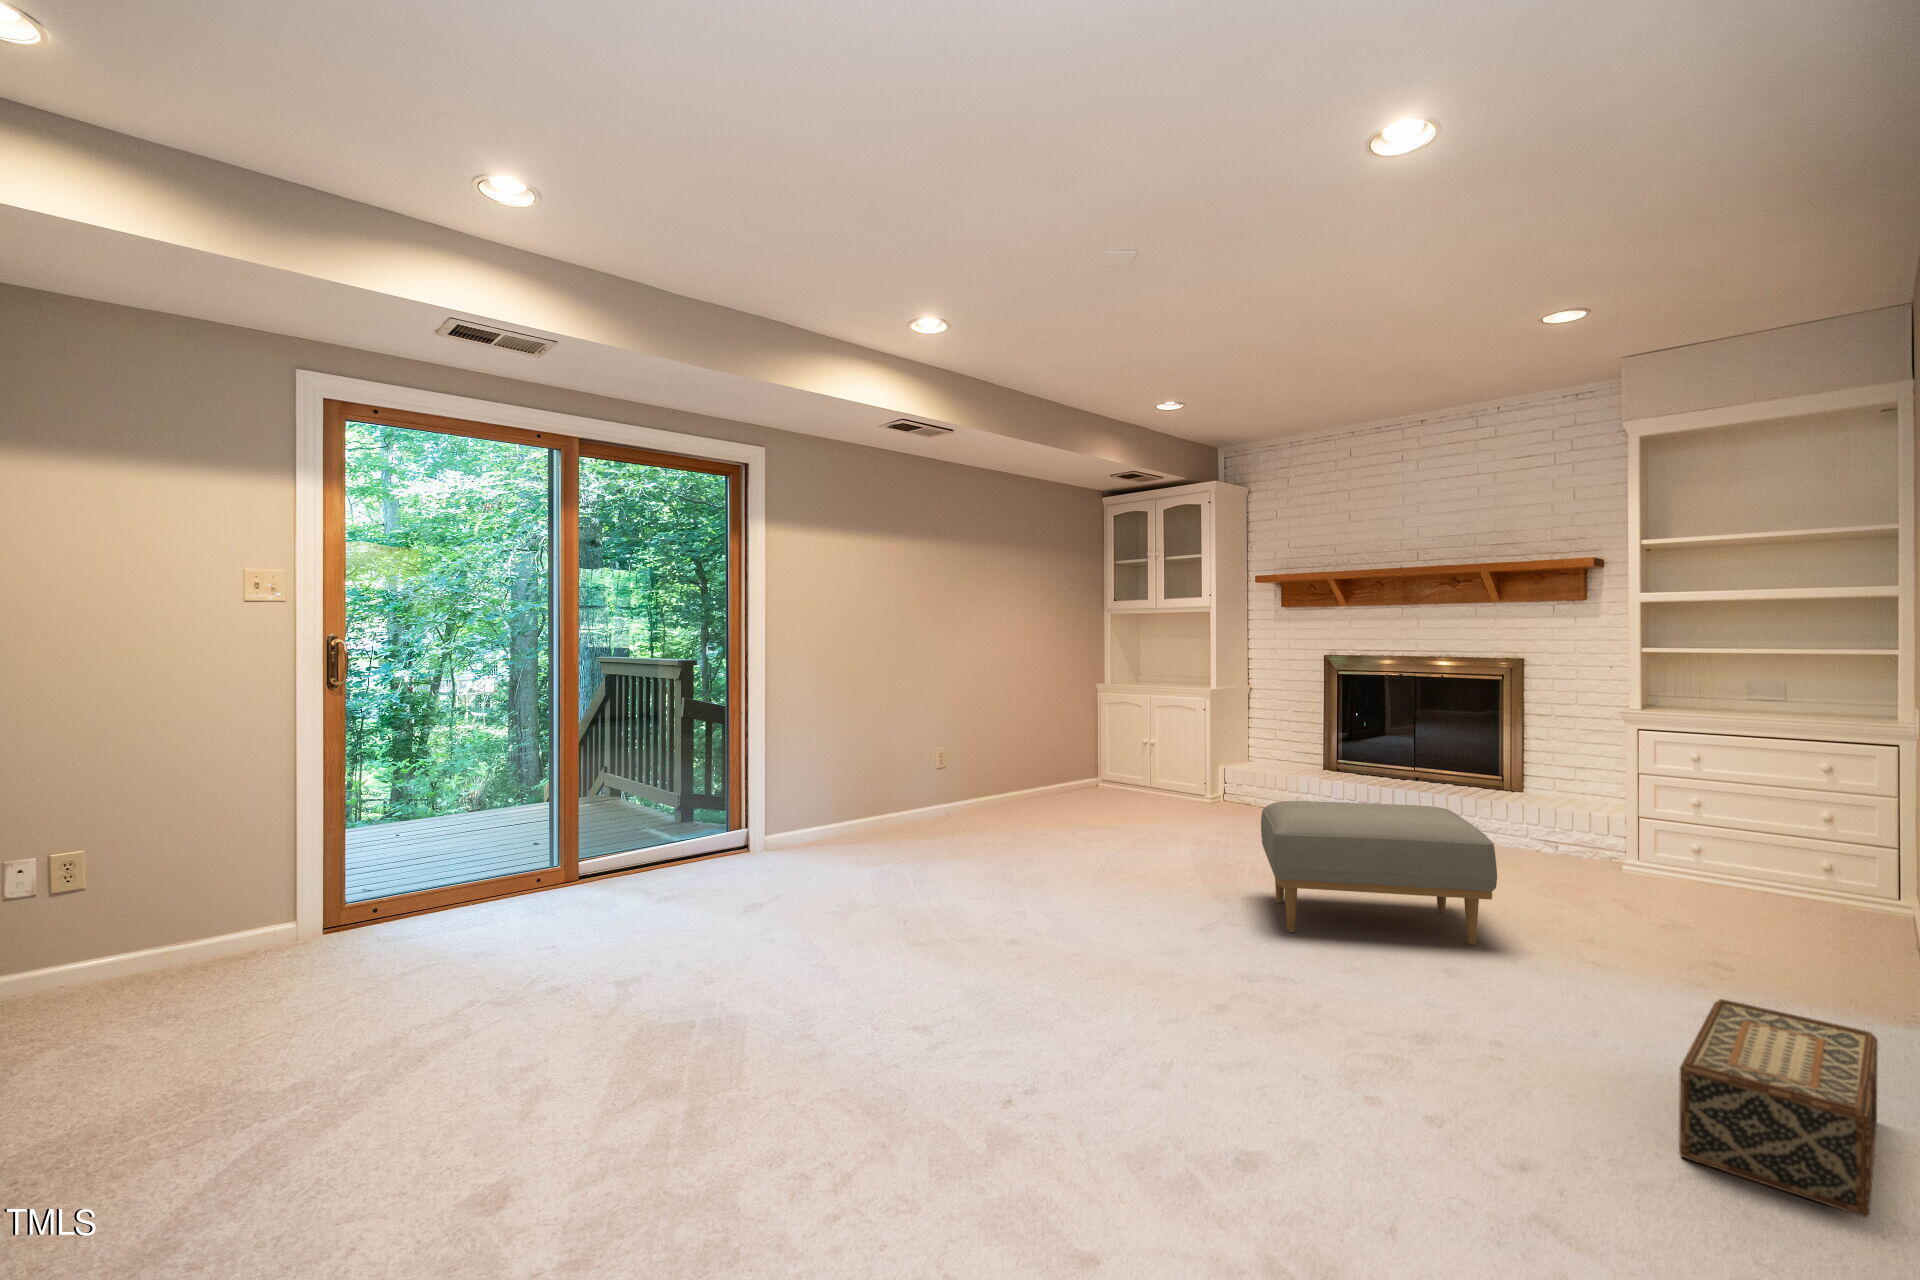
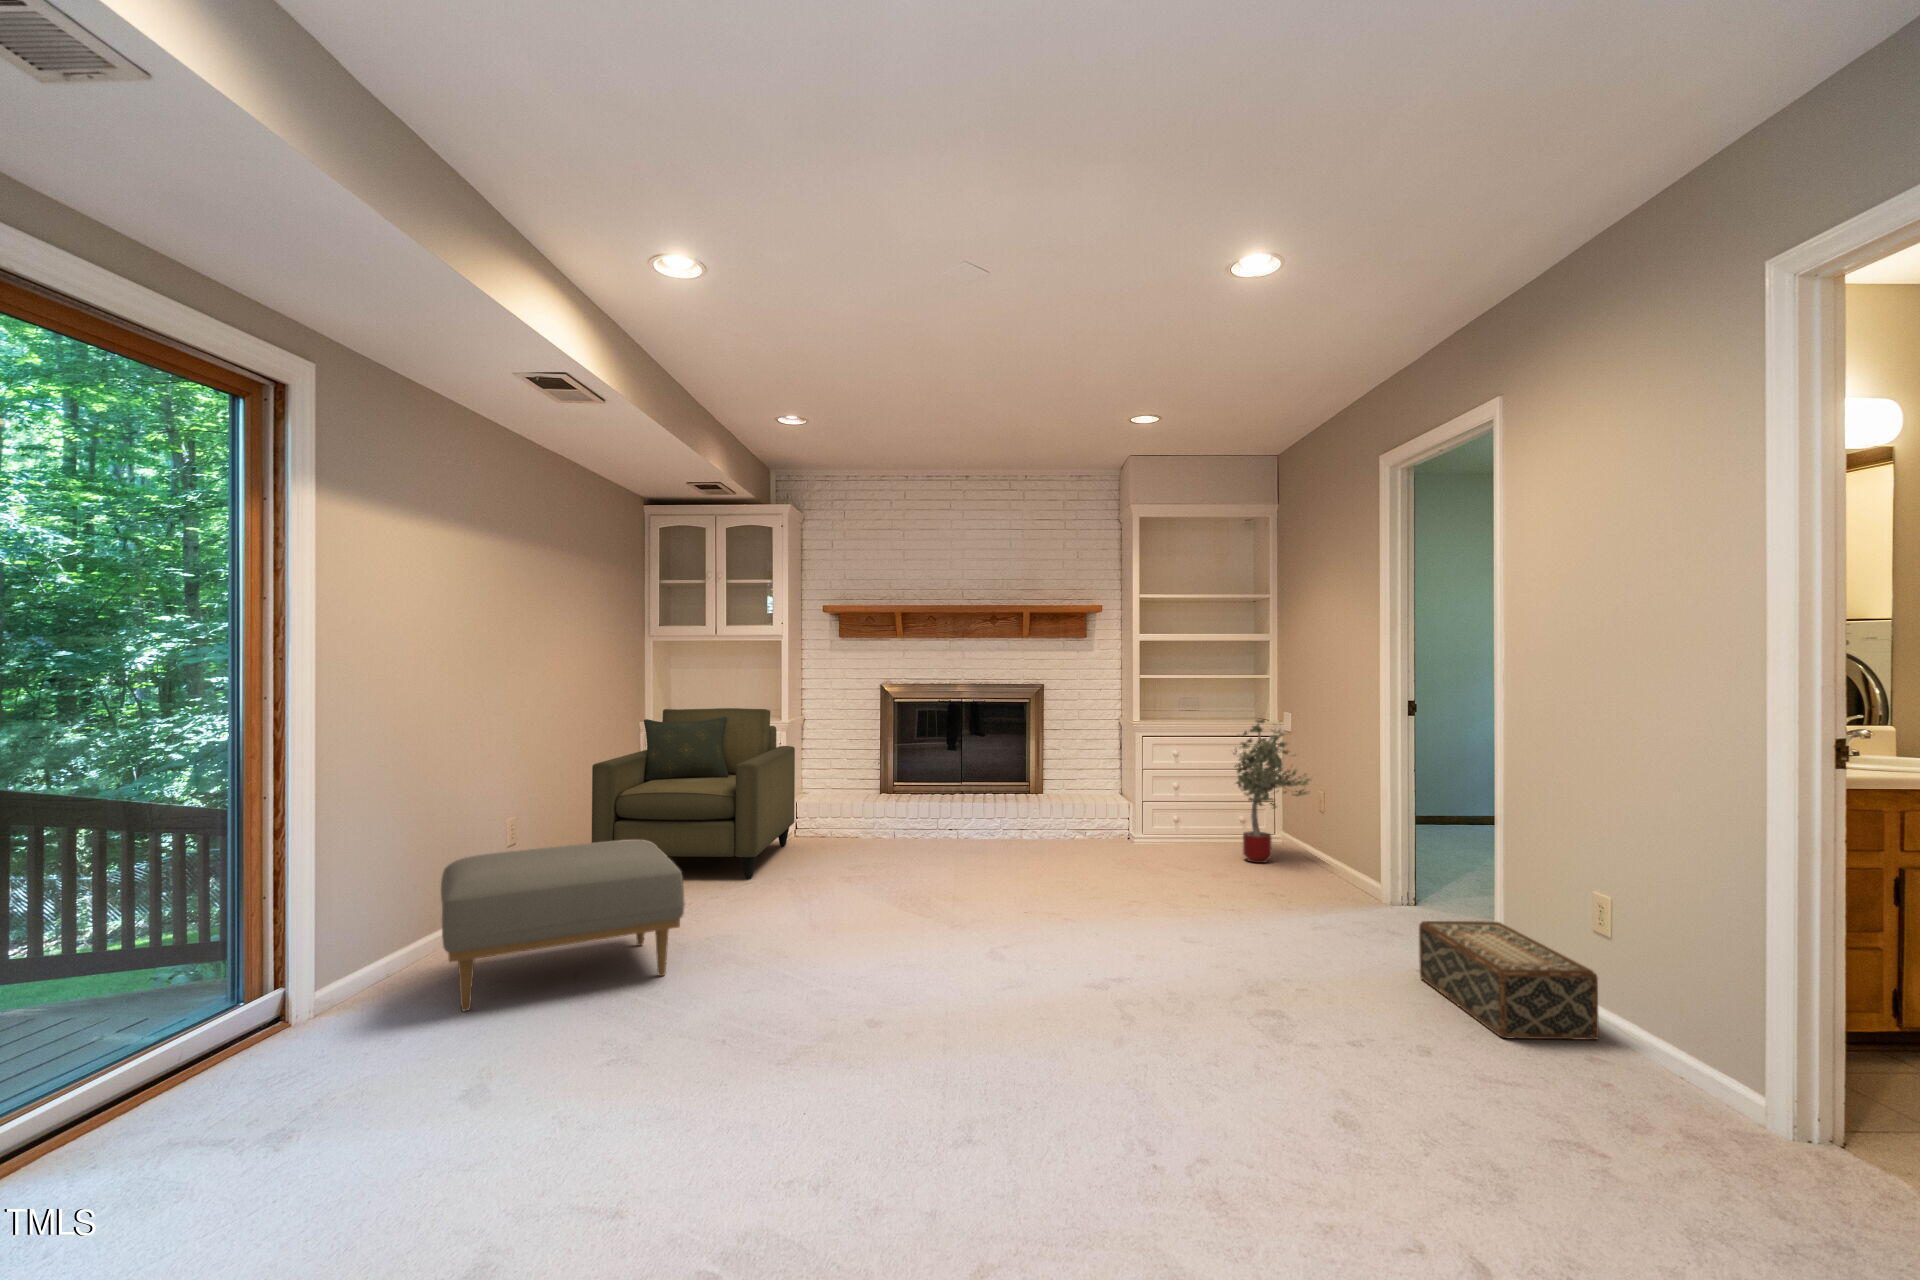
armchair: none [1013,675,1212,830] -> present [592,708,795,879]
potted tree: none [1727,712,1880,923] -> present [1233,719,1310,863]
ottoman: present [1261,801,1497,945] -> present [441,840,685,1011]

